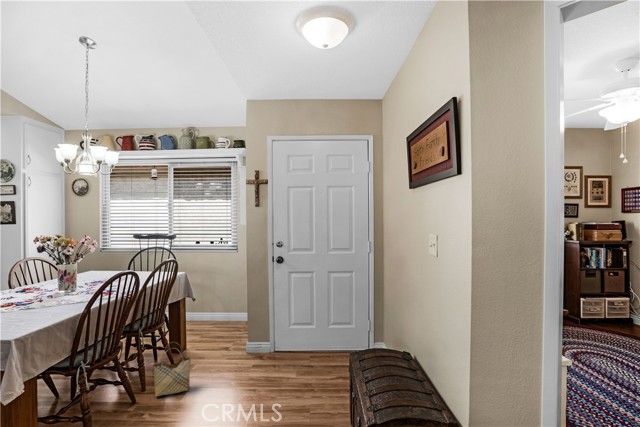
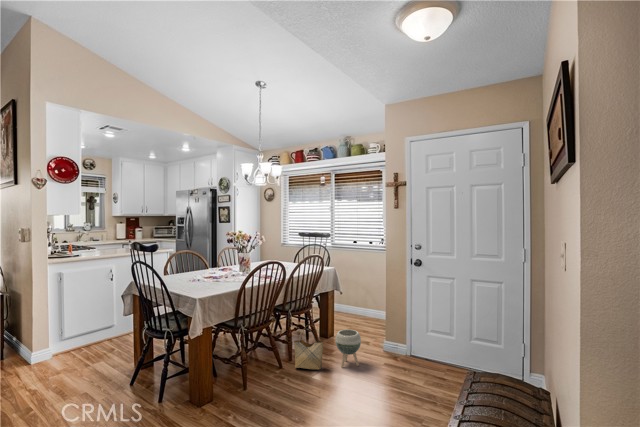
planter: none [203,338,232,381] -> present [335,329,361,368]

